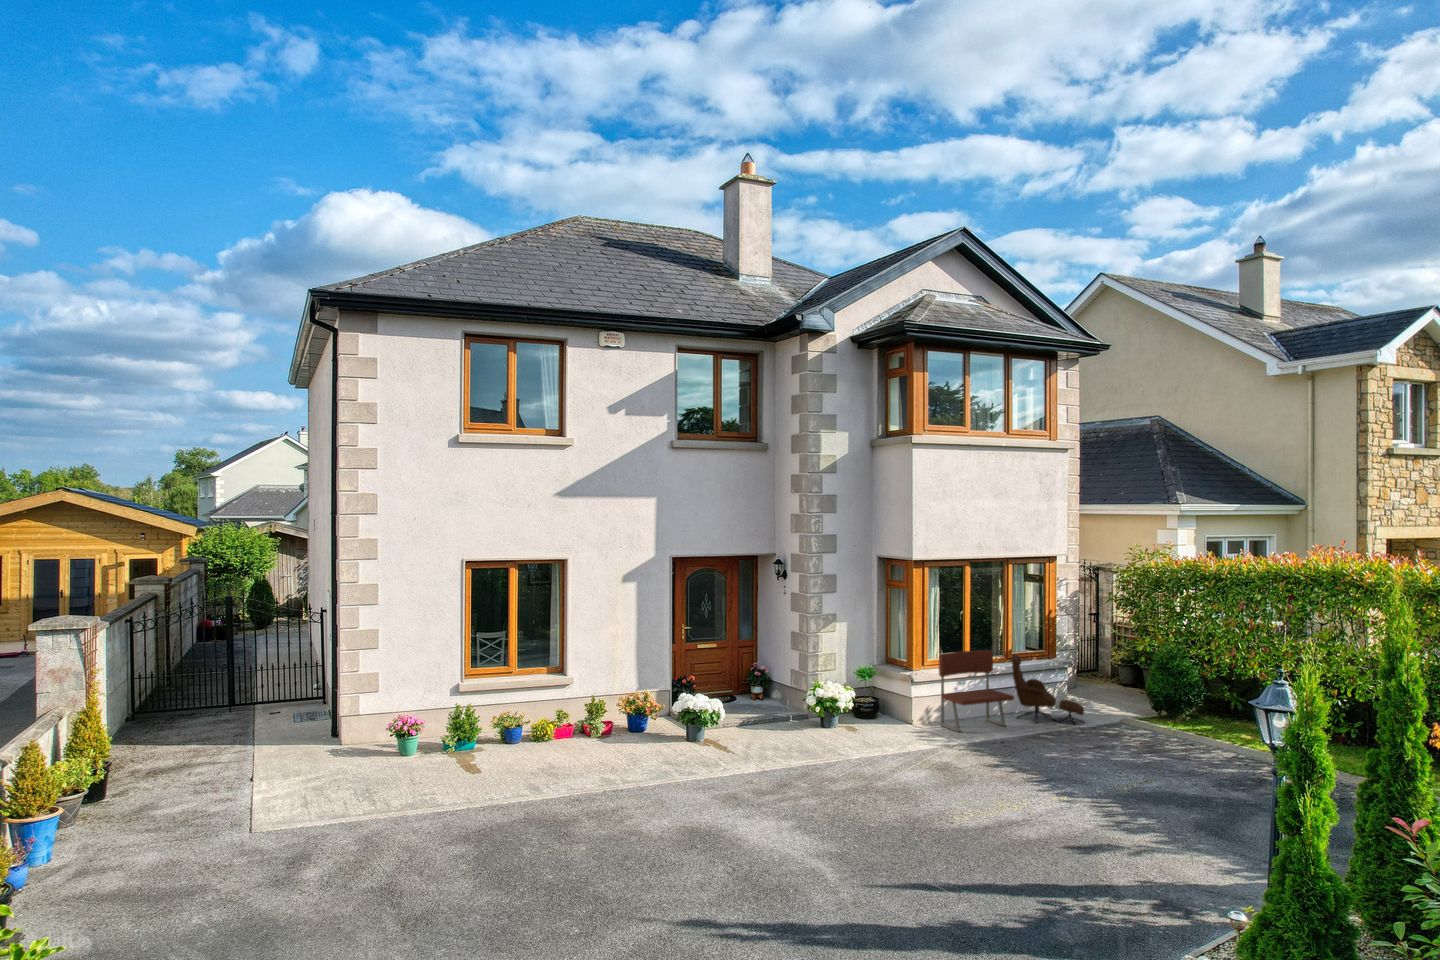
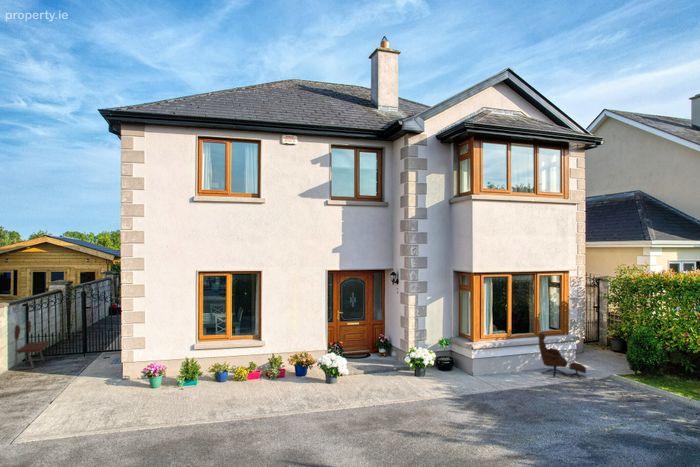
bench: present [939,651,1014,732] -> present [14,321,51,370]

